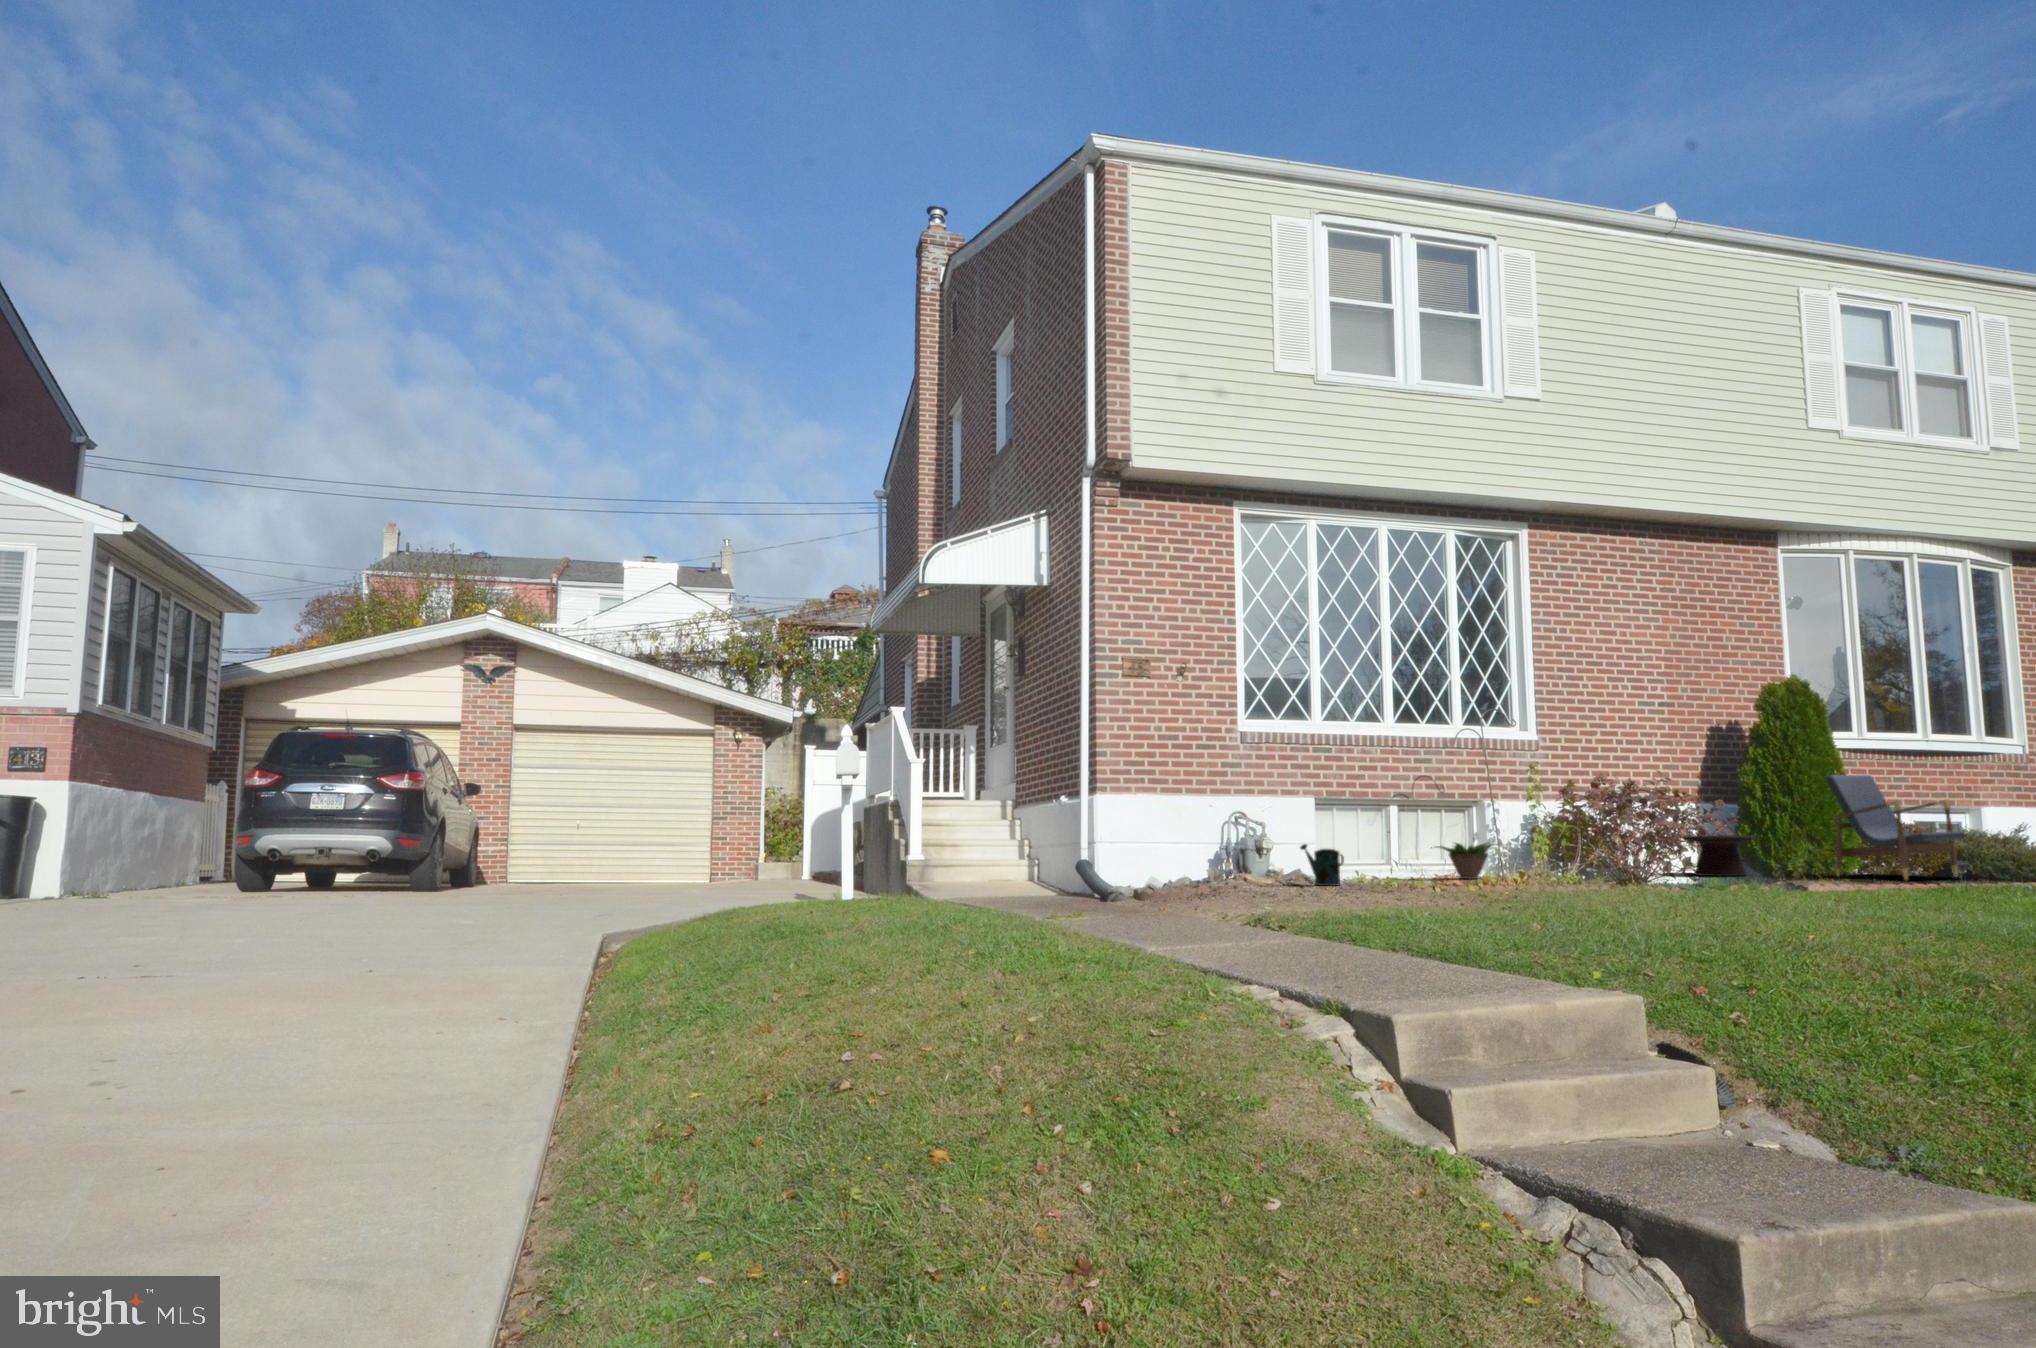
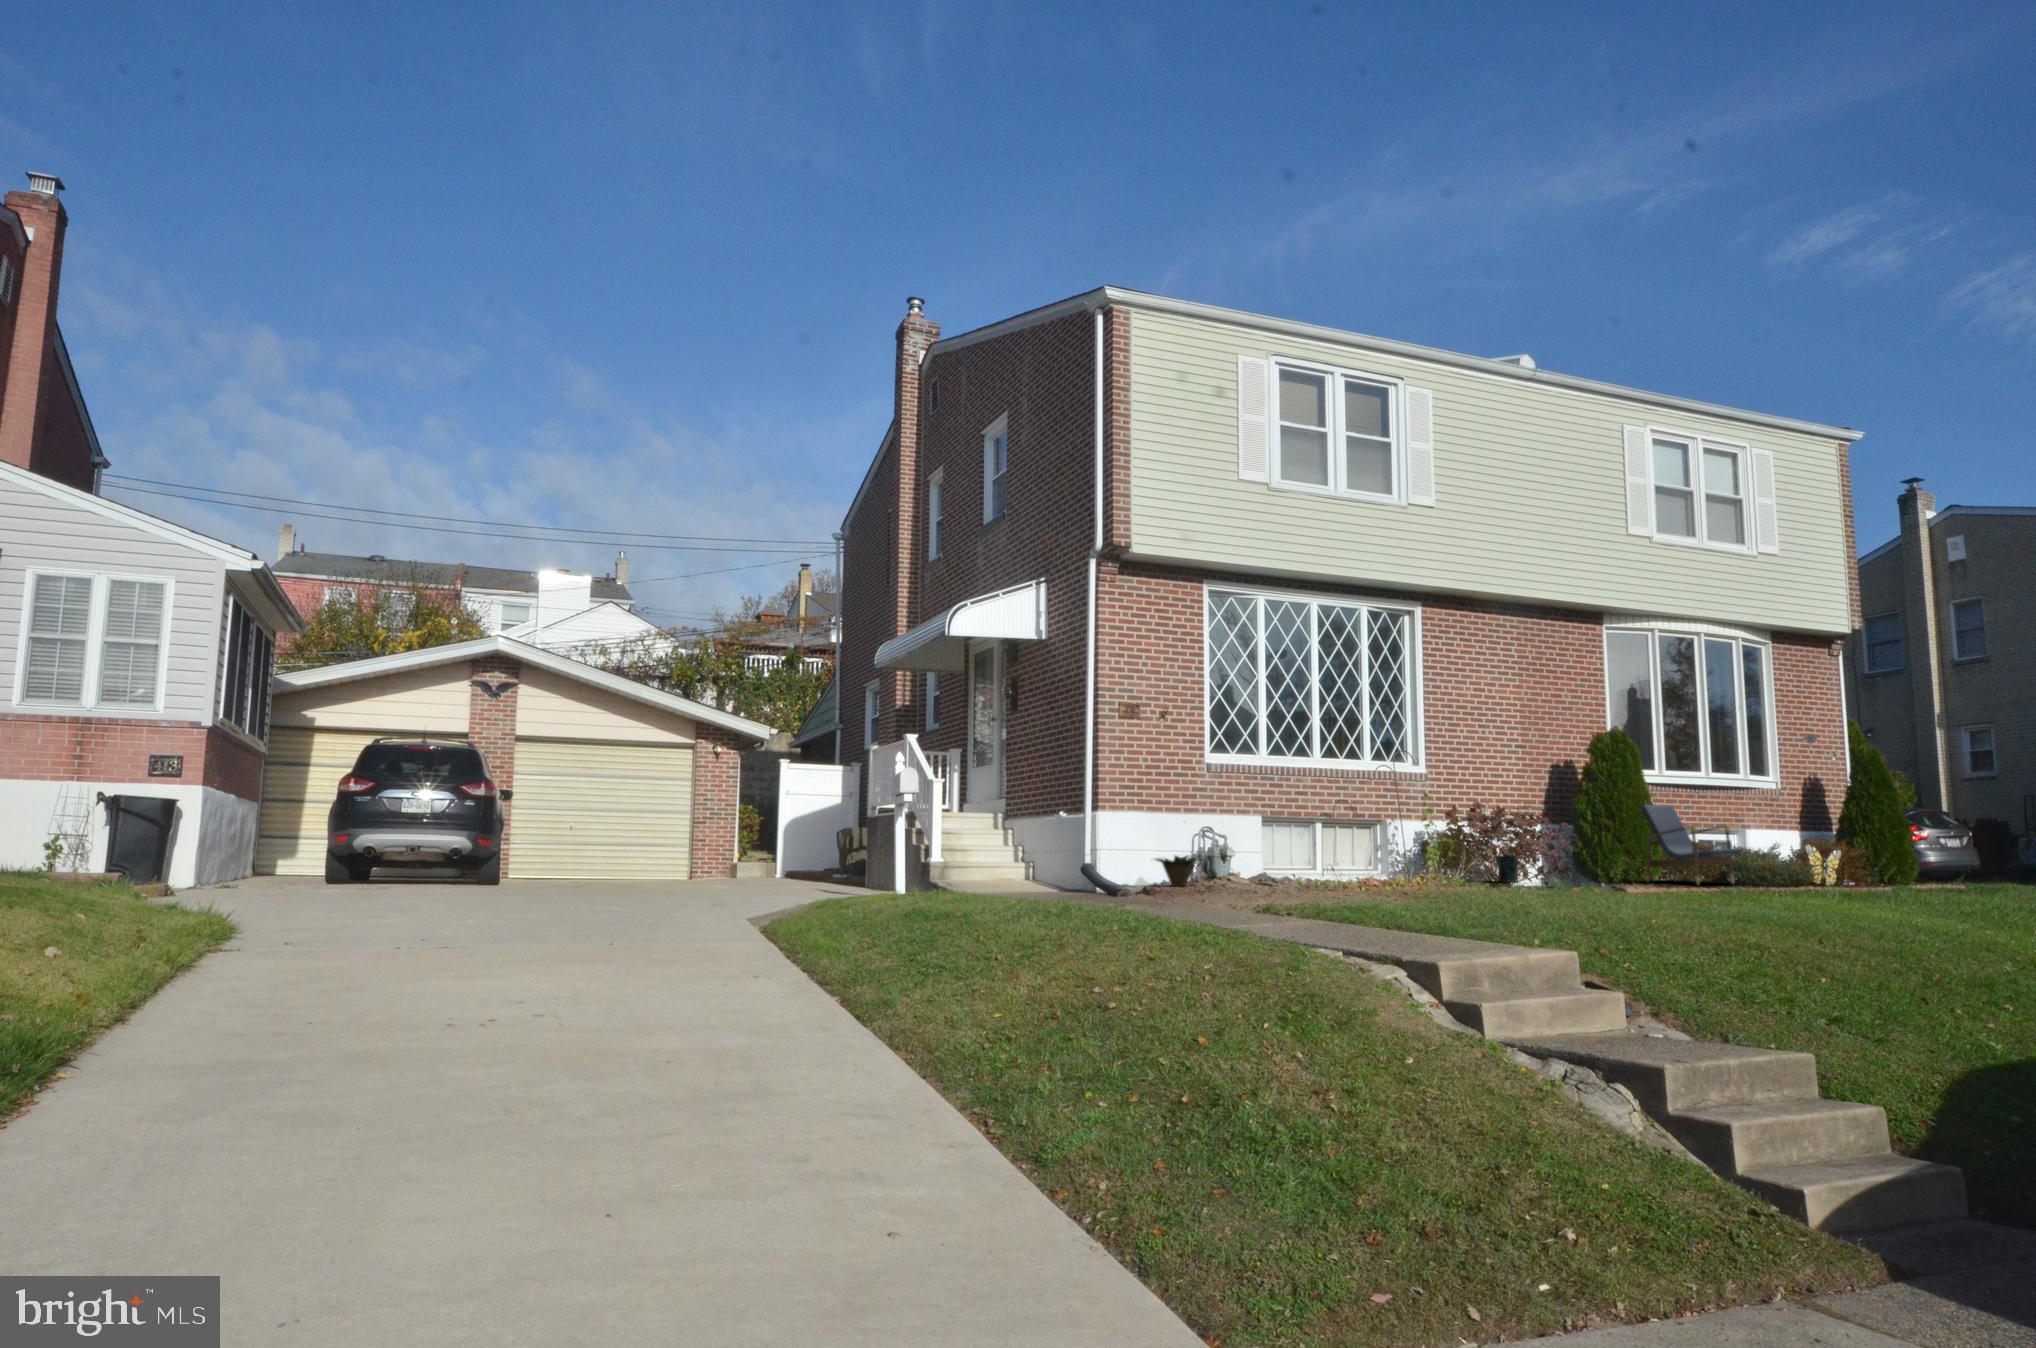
side table: present [1683,835,1756,876] -> none [1533,849,1588,881]
decorative plant: present [1431,842,1492,879] -> present [1156,856,1197,886]
watering can: present [1300,844,1344,886] -> present [1492,851,1518,883]

